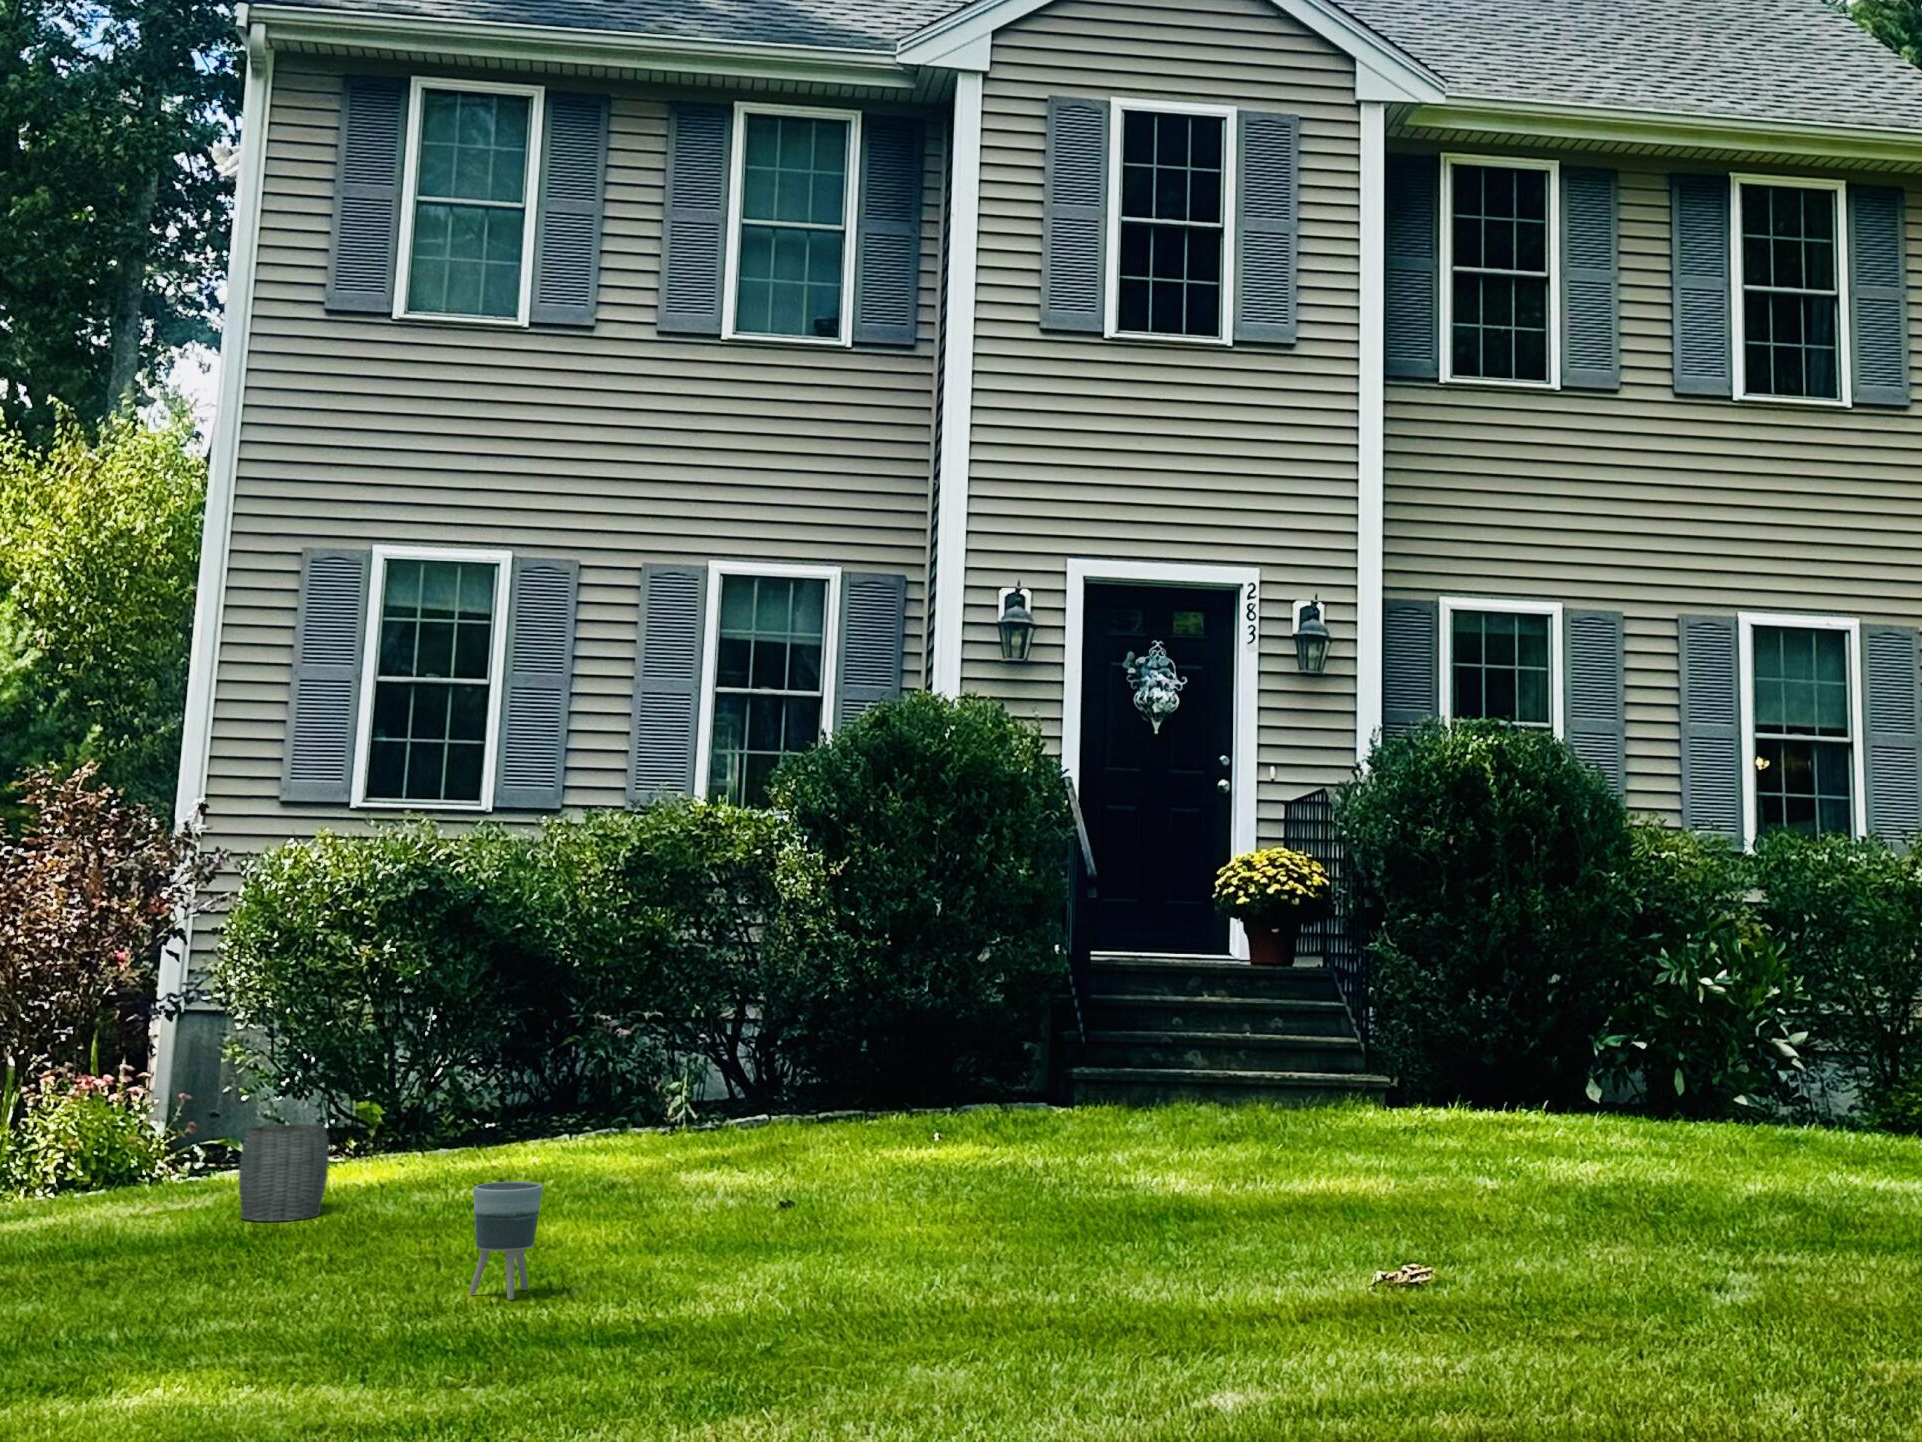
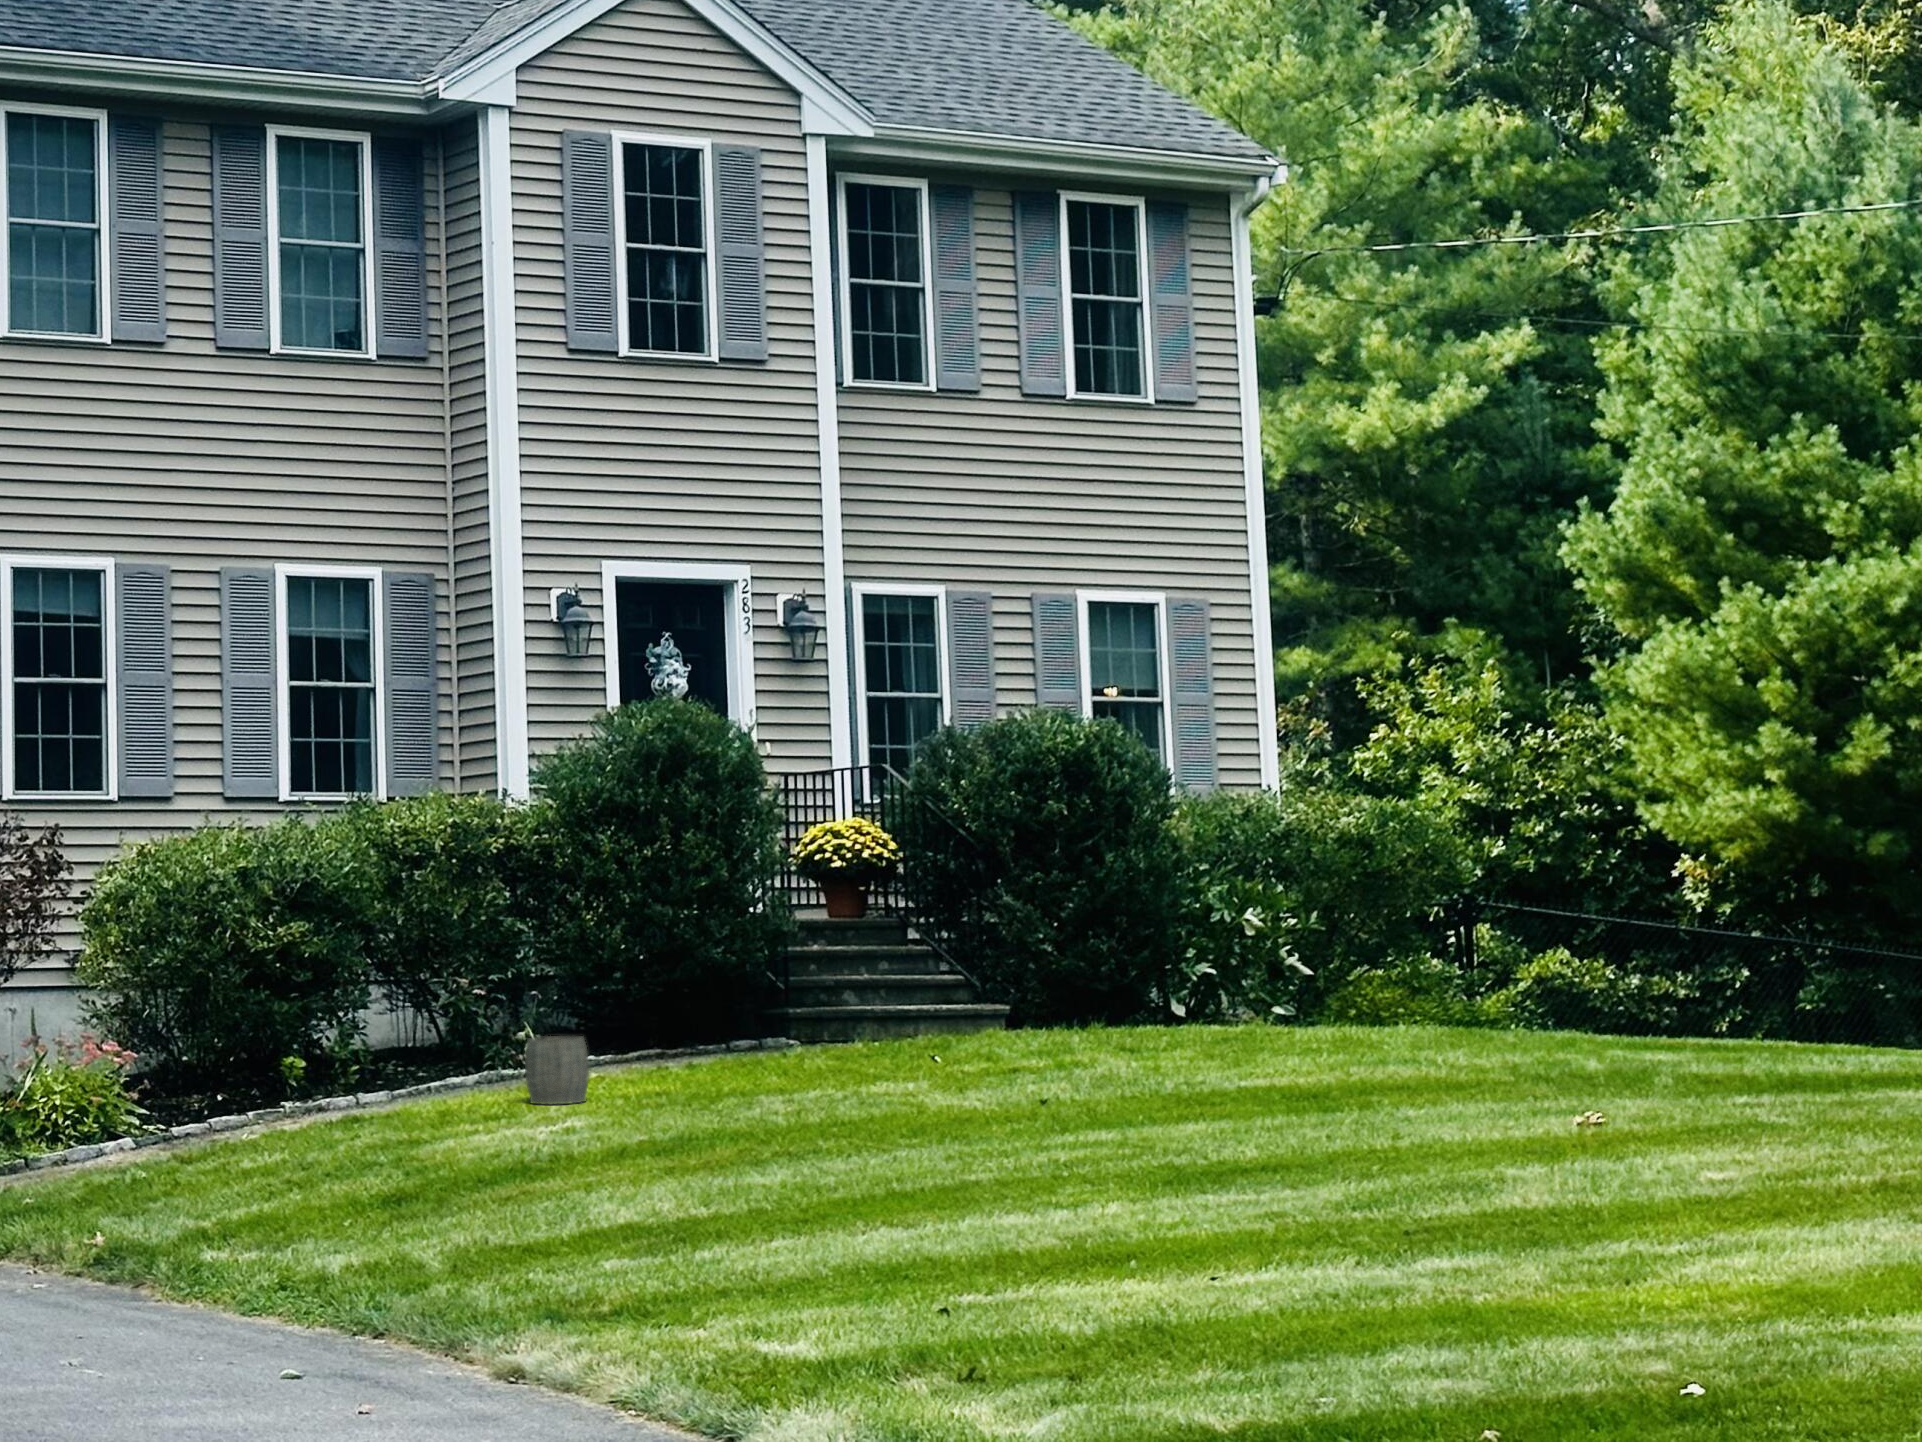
planter: present [469,1182,543,1300] -> none [901,1038,947,1112]

